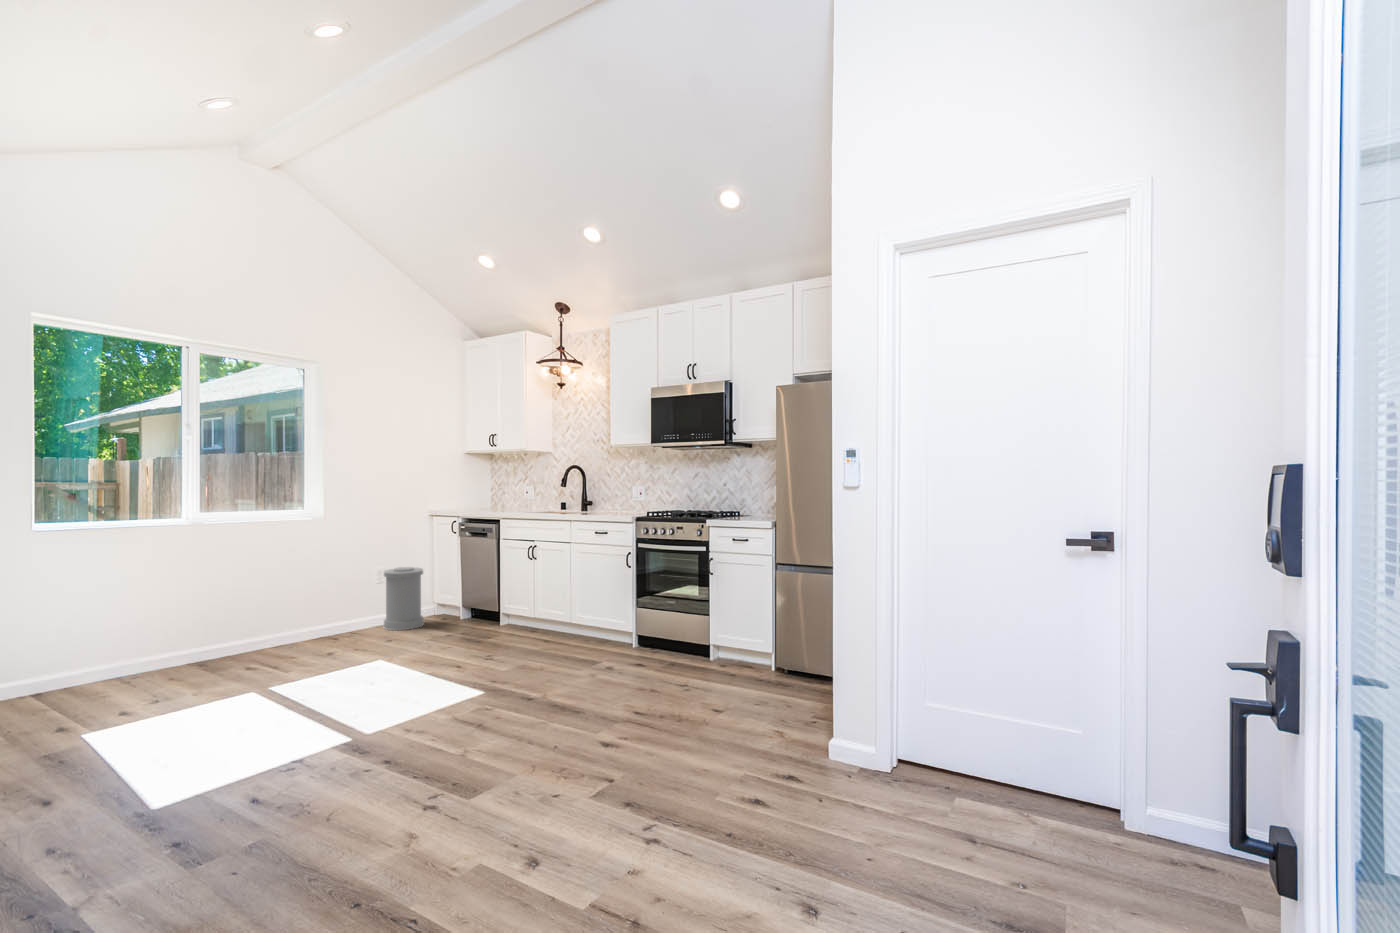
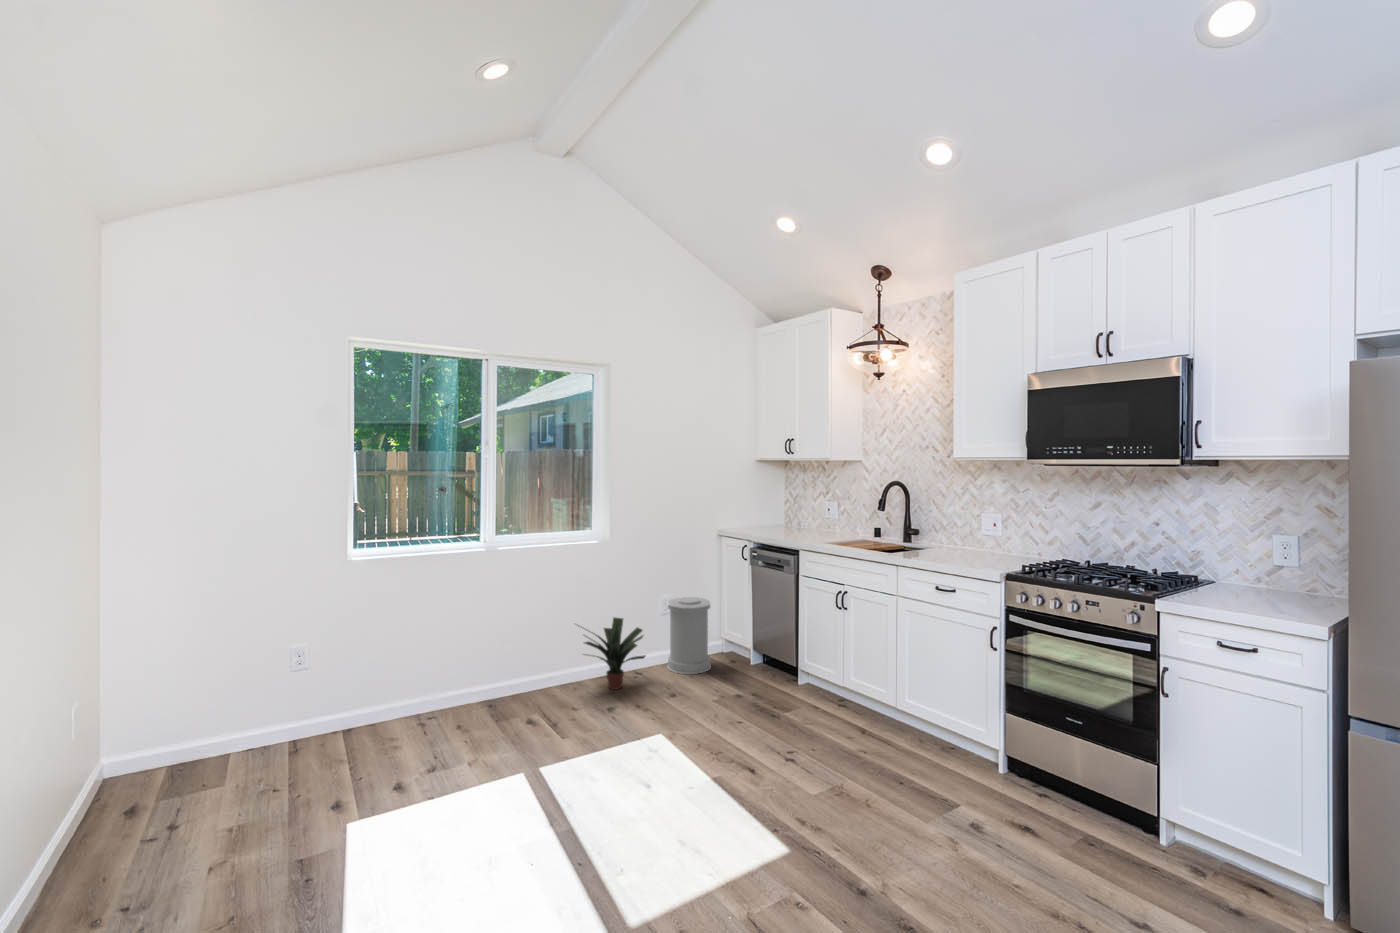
potted plant: none [296,585,368,644] -> present [584,617,645,690]

